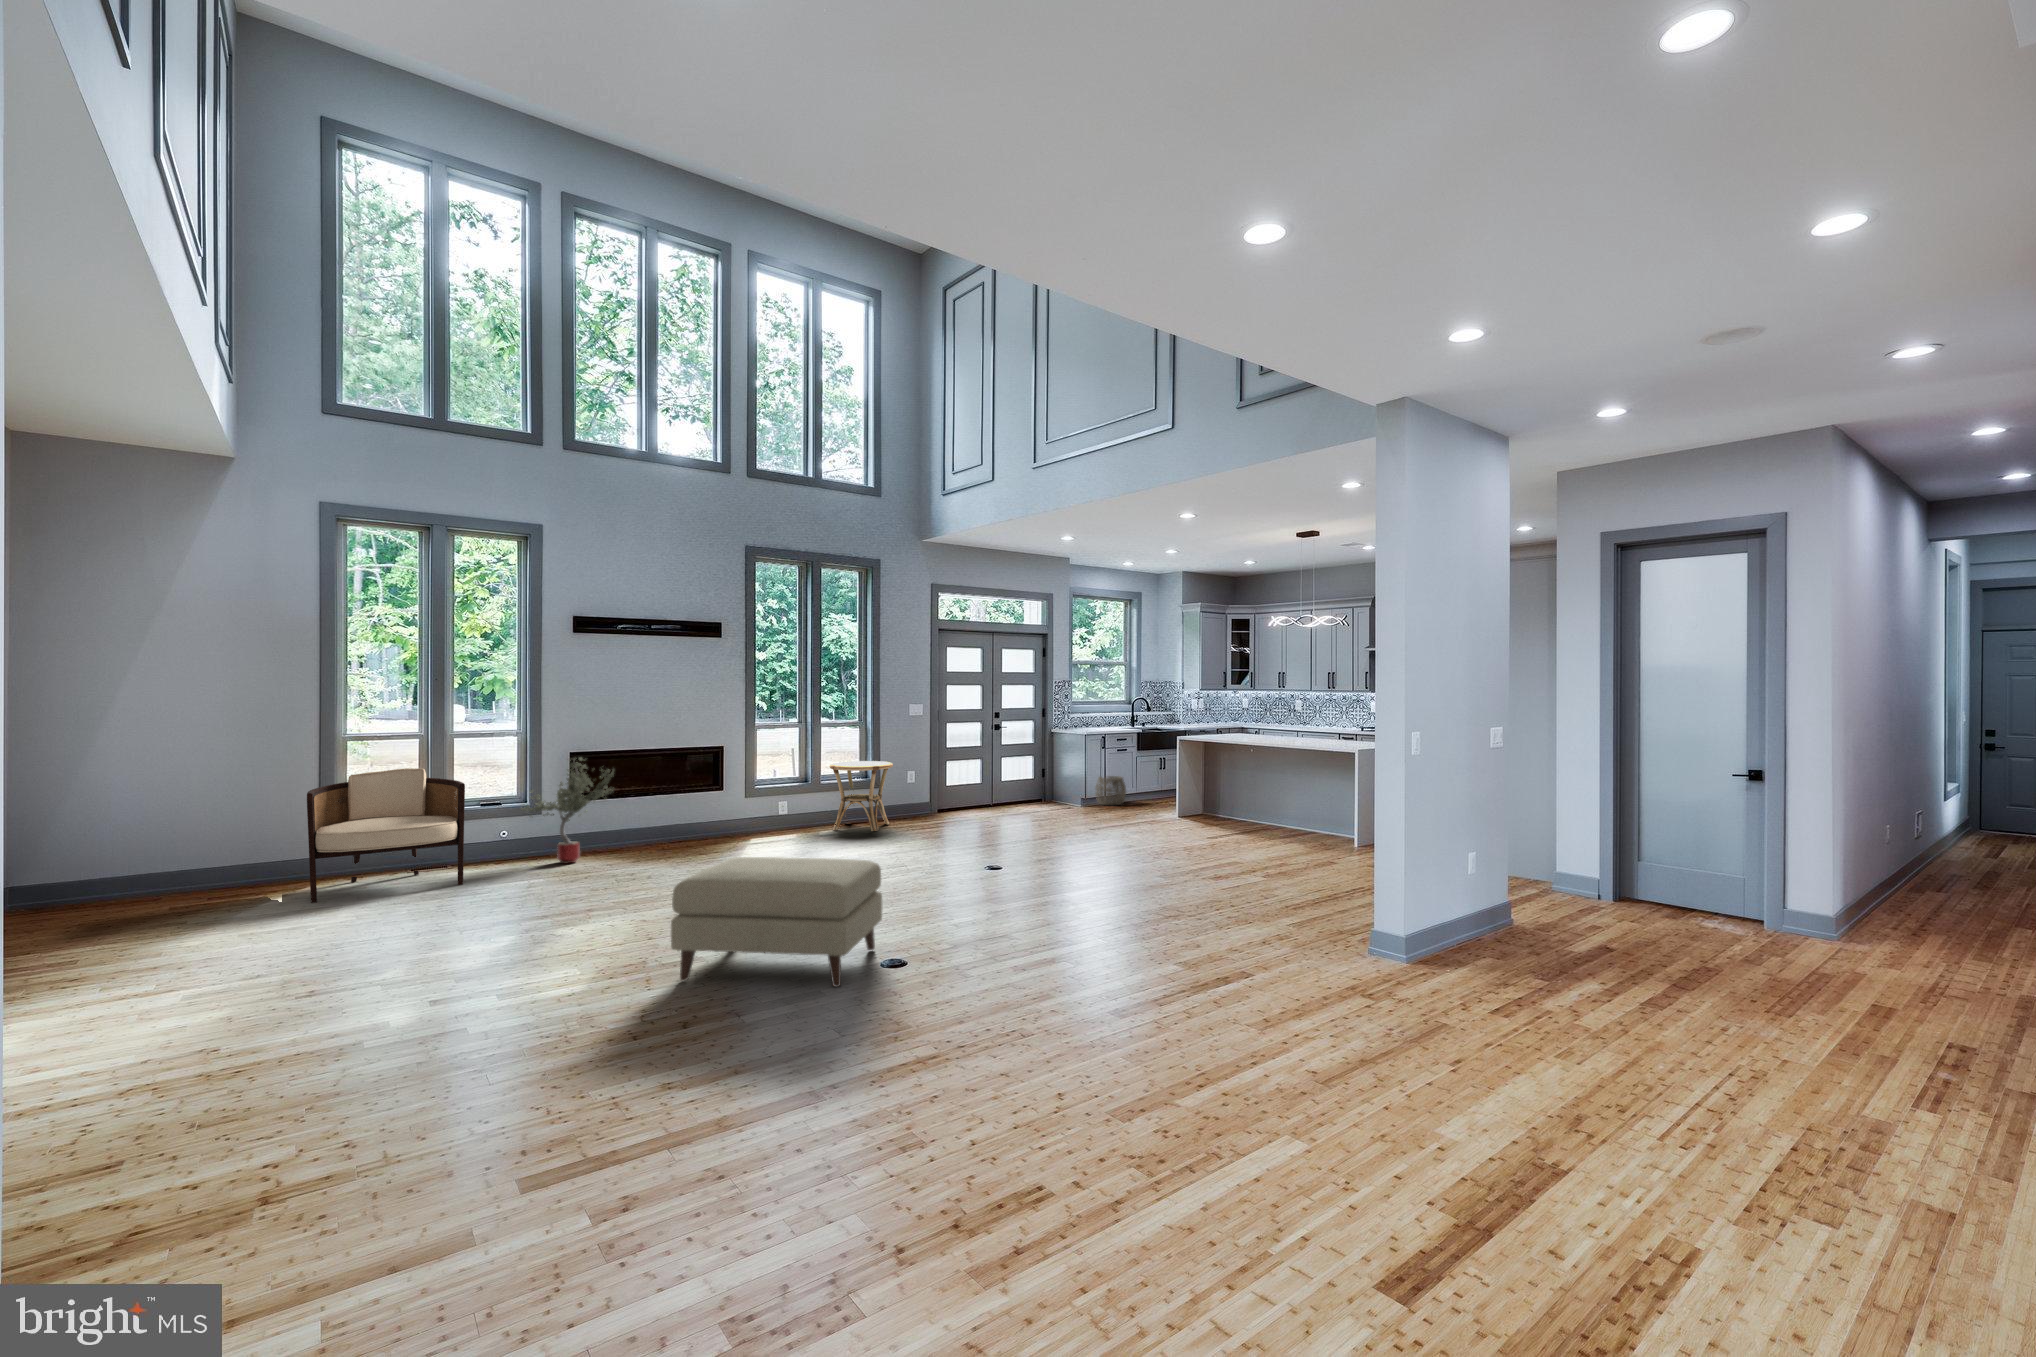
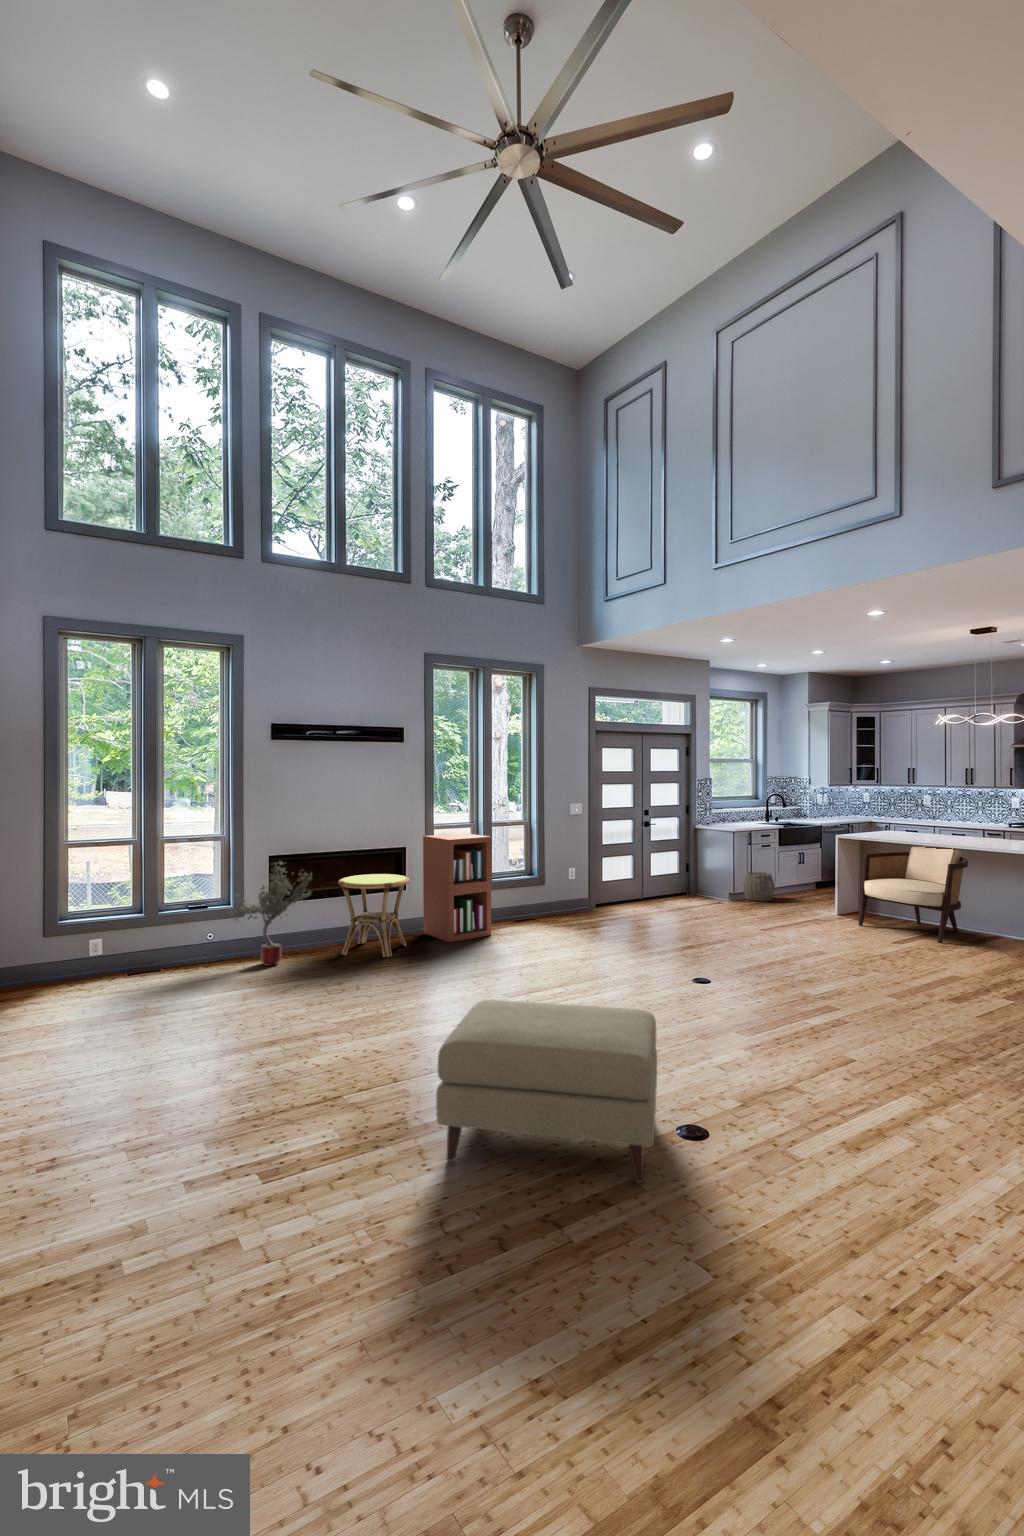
bookshelf: none [742,733,813,843] -> present [423,833,491,942]
side table: present [829,761,893,831] -> present [338,874,410,957]
armchair: present [307,768,465,903] -> present [859,847,968,943]

